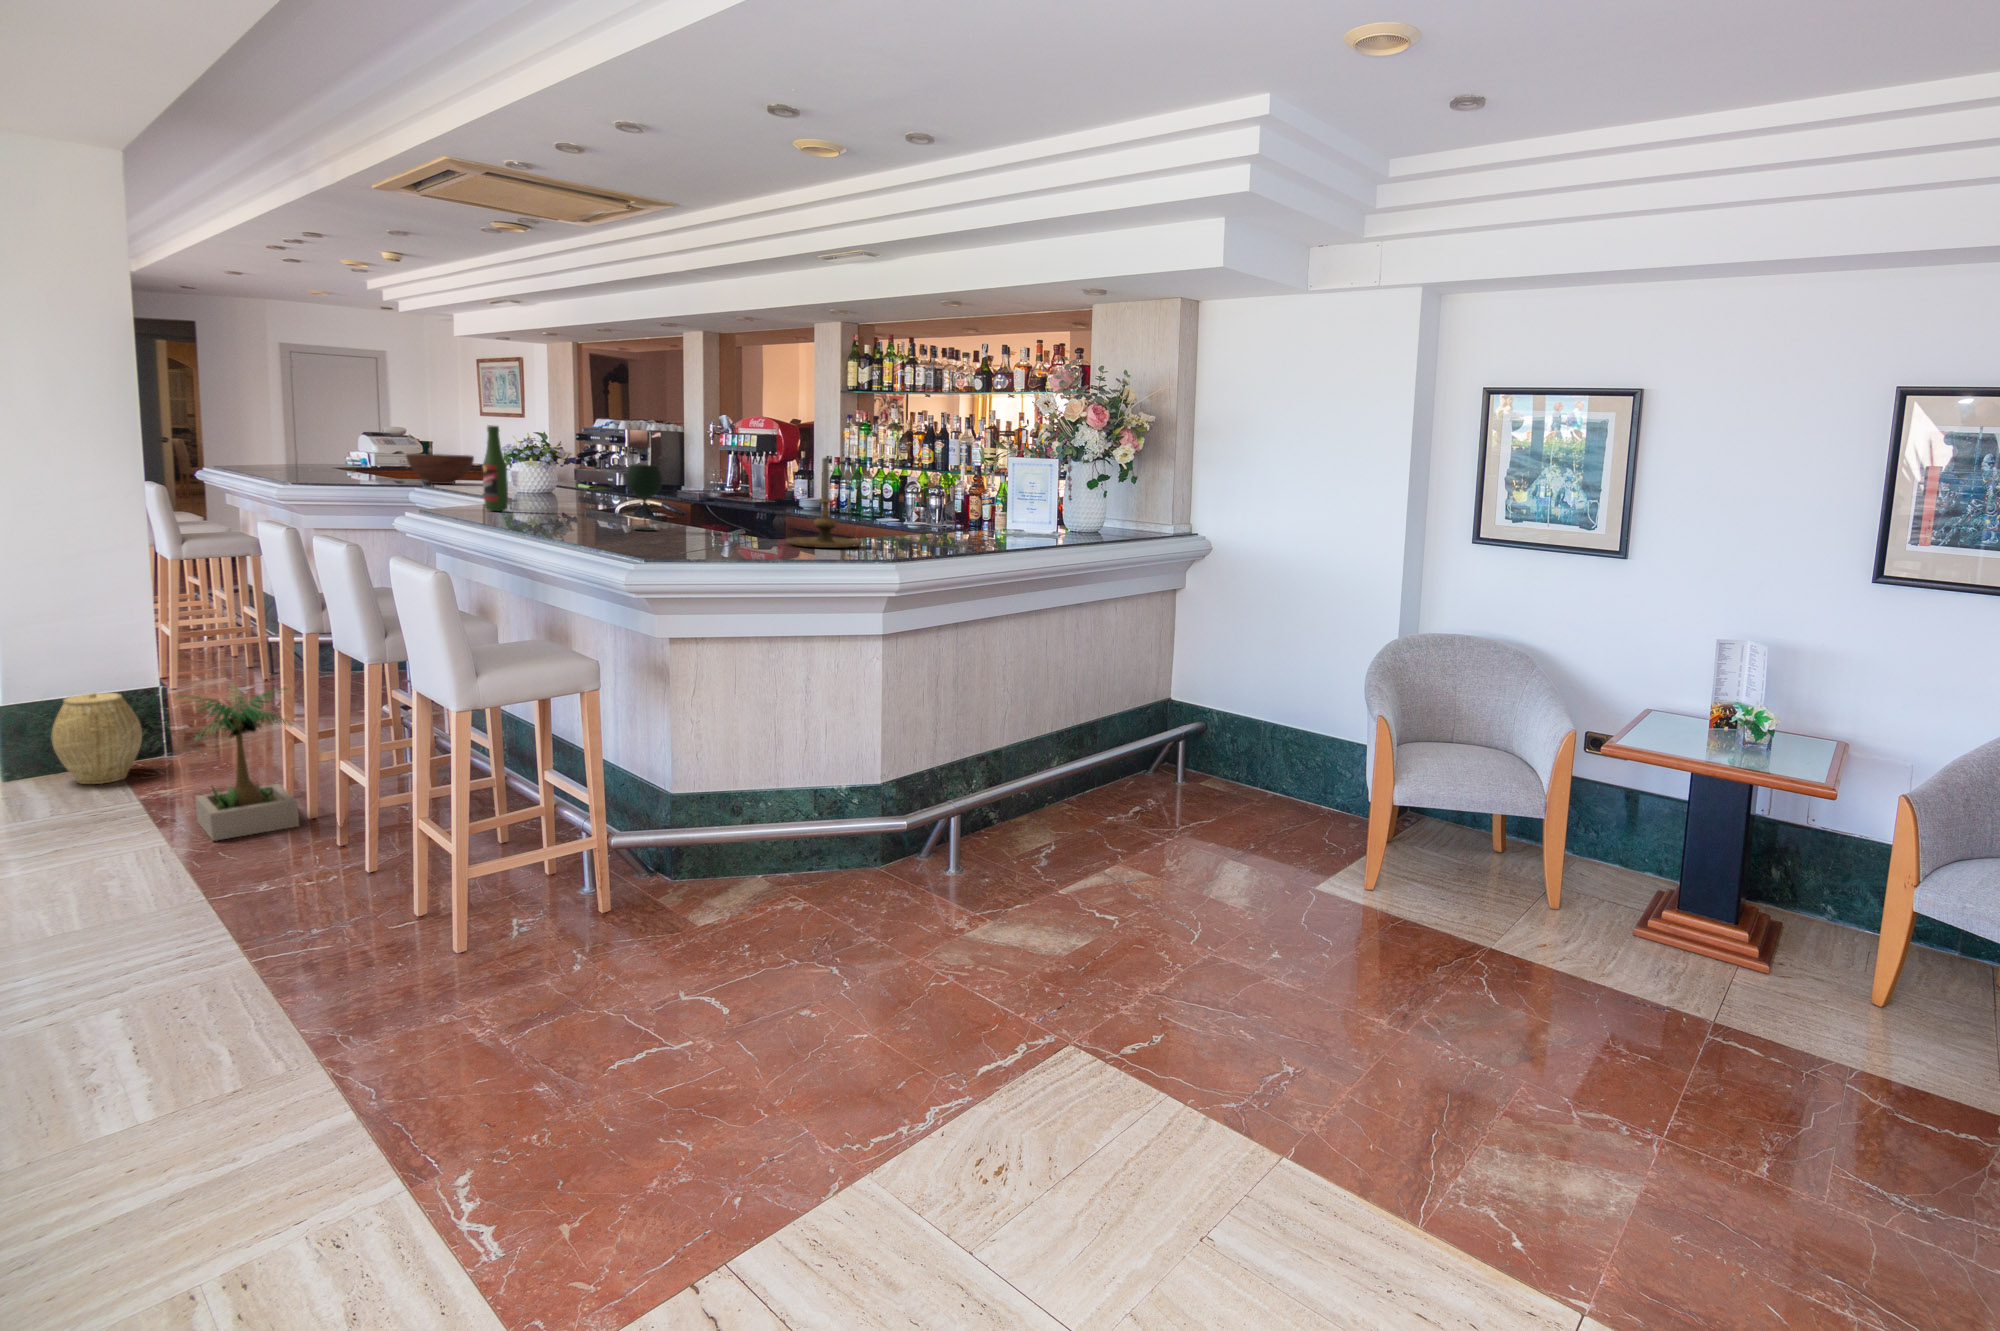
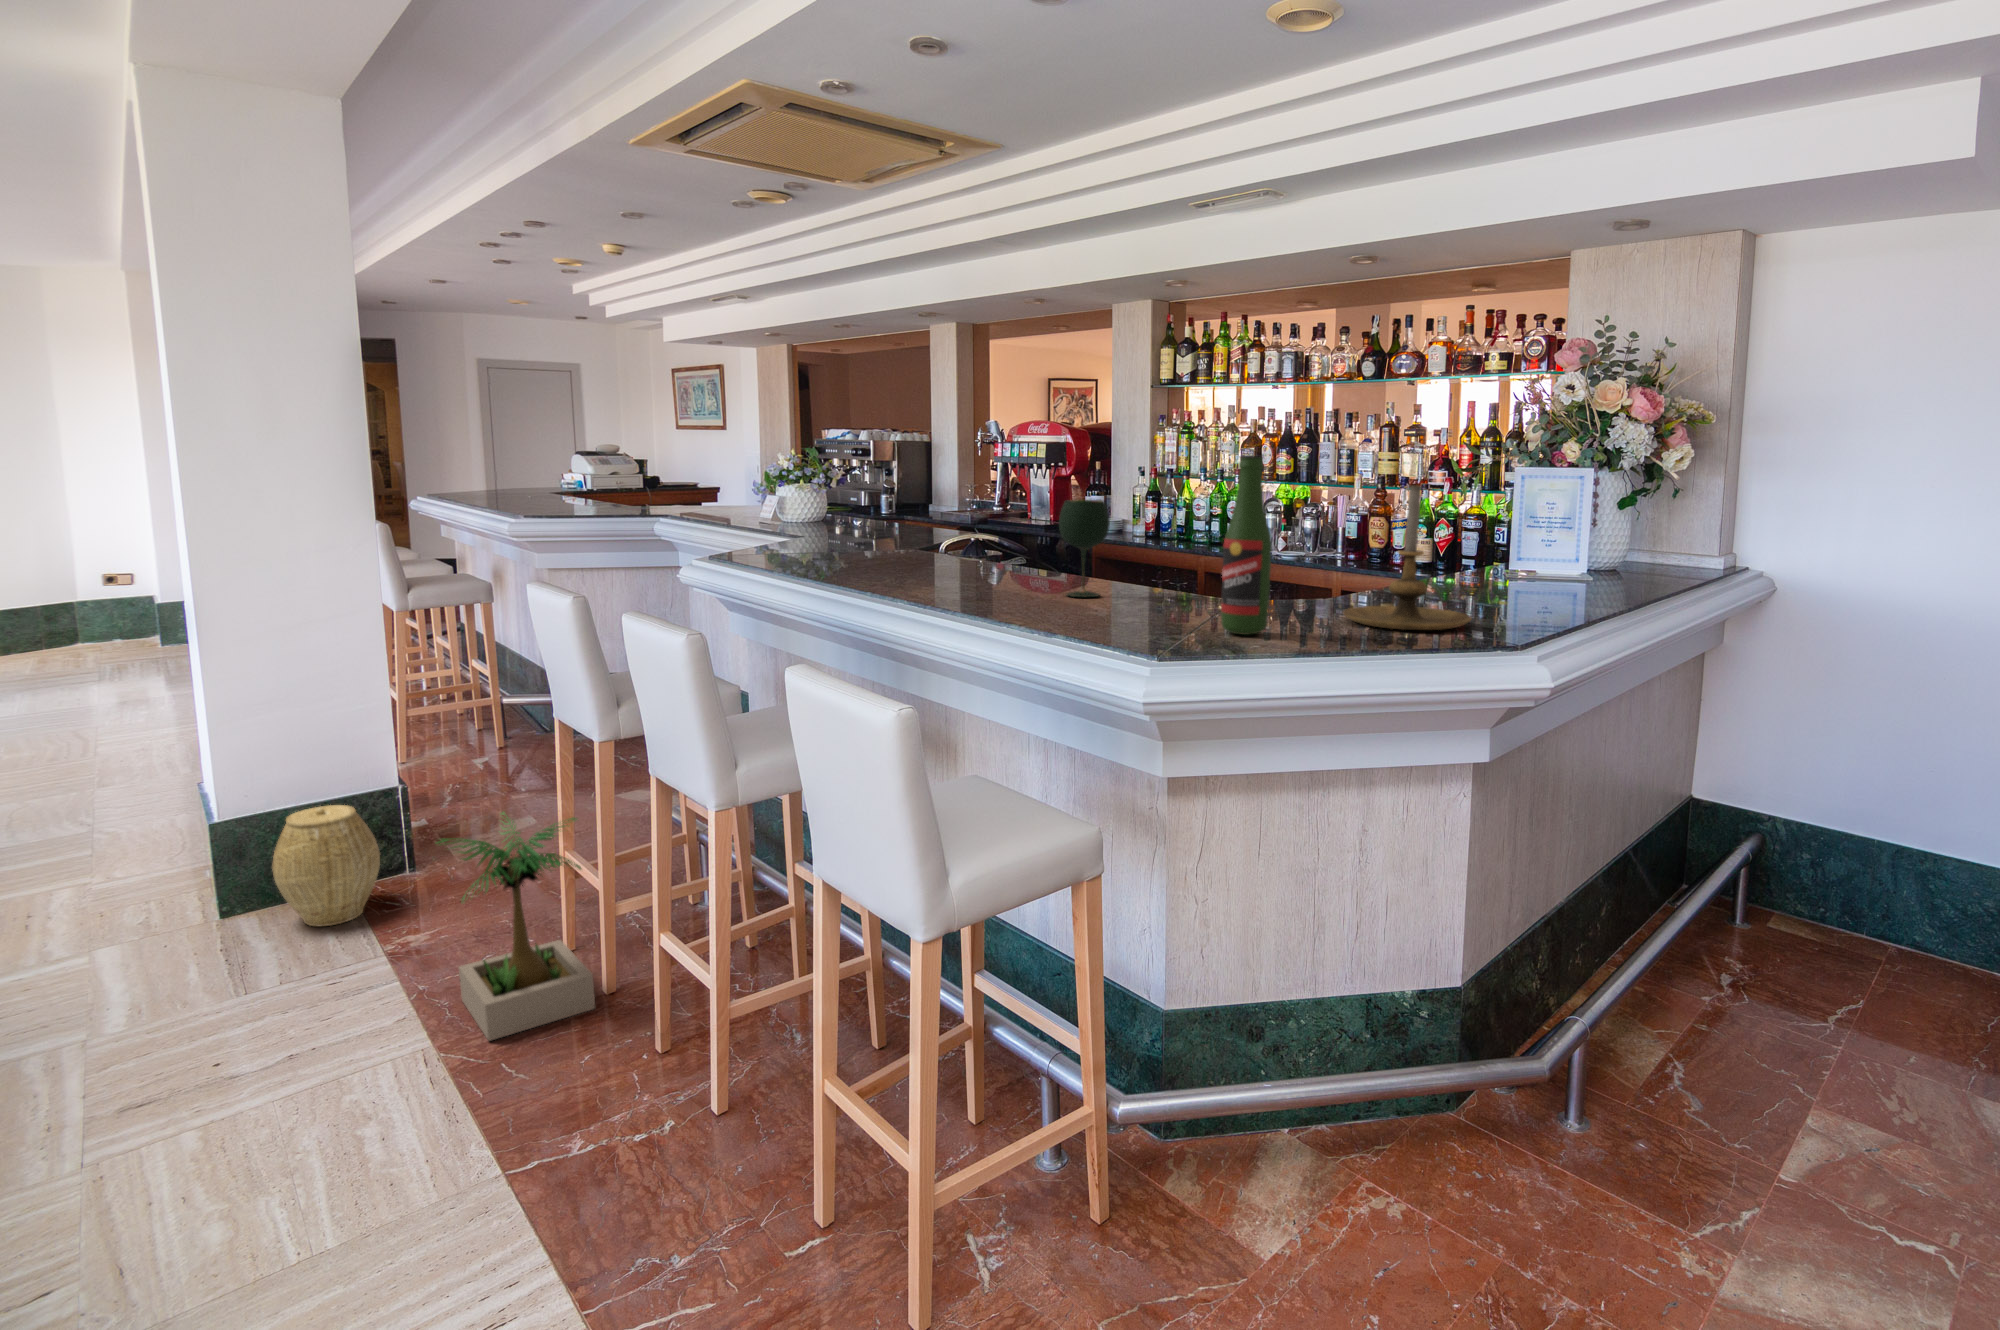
beer bottle: present [483,425,508,511] -> present [1221,456,1272,635]
fruit bowl: present [406,454,474,484] -> none [647,477,722,512]

